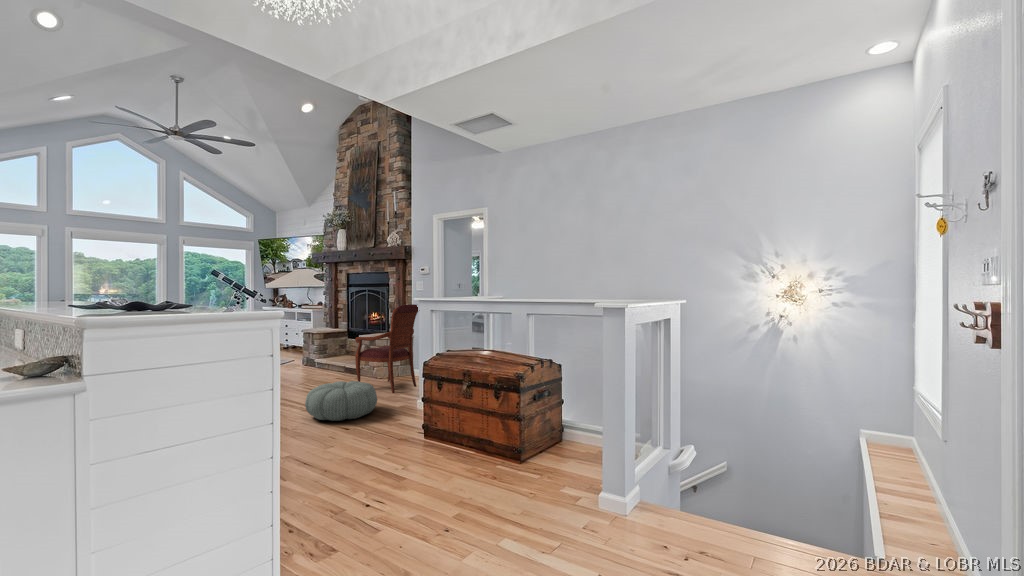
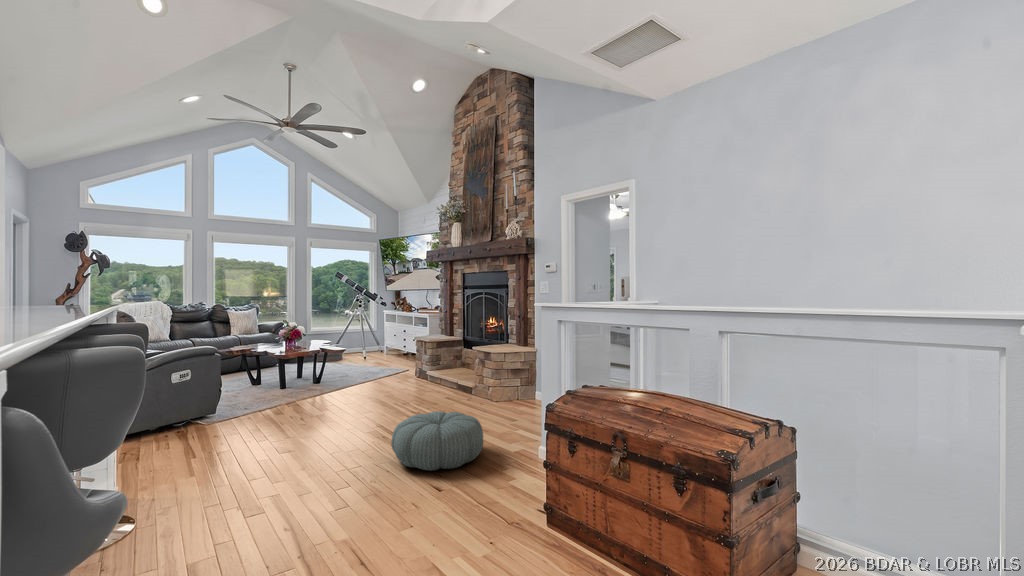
armchair: present [355,304,418,393] -> none [463,310,543,426]

